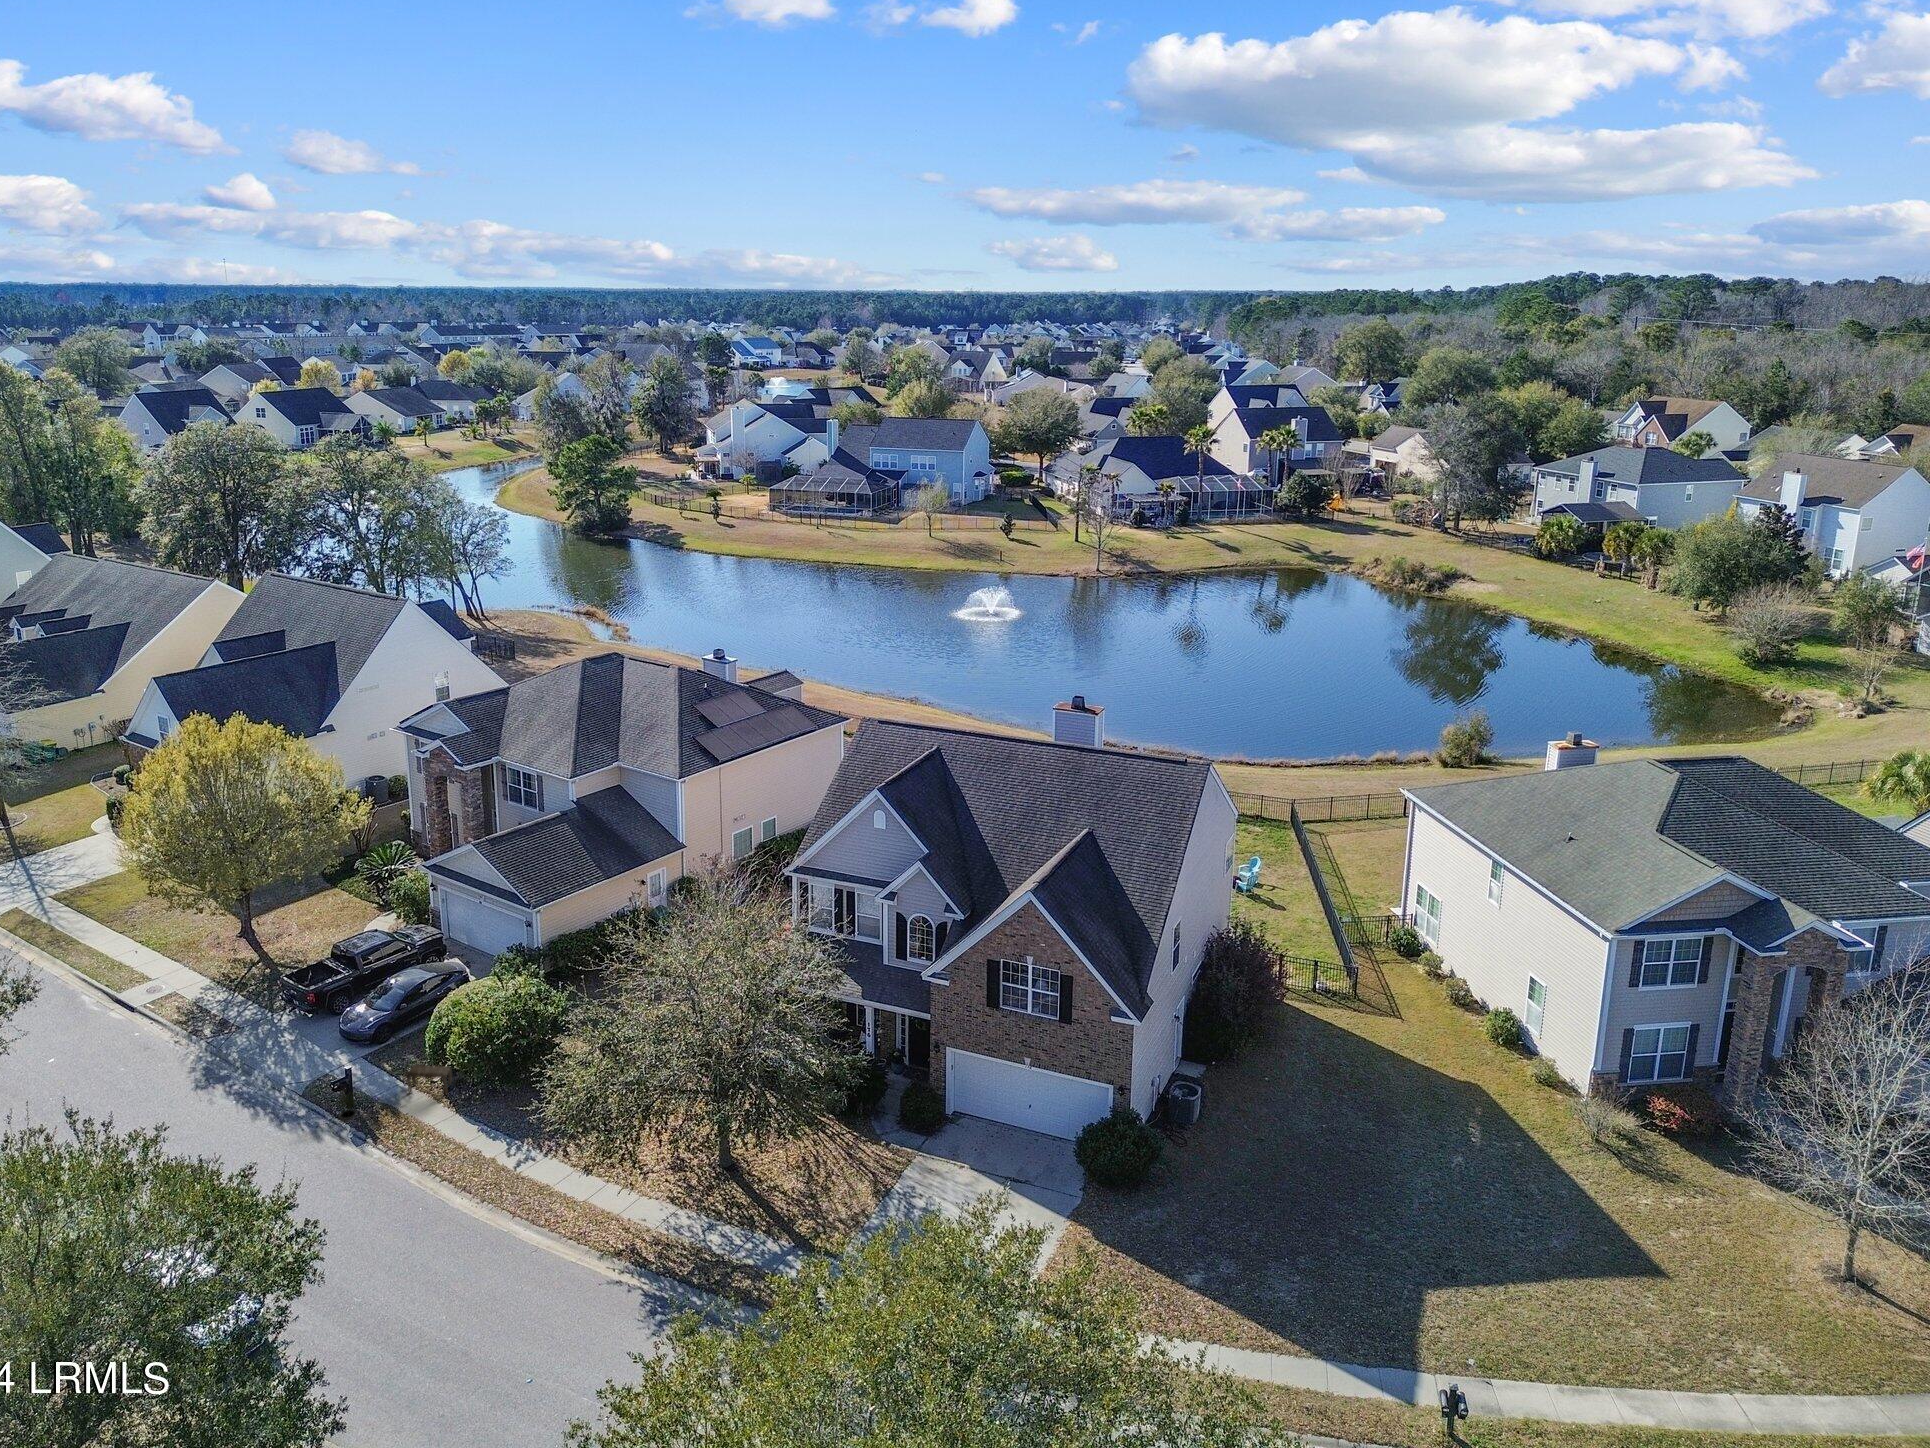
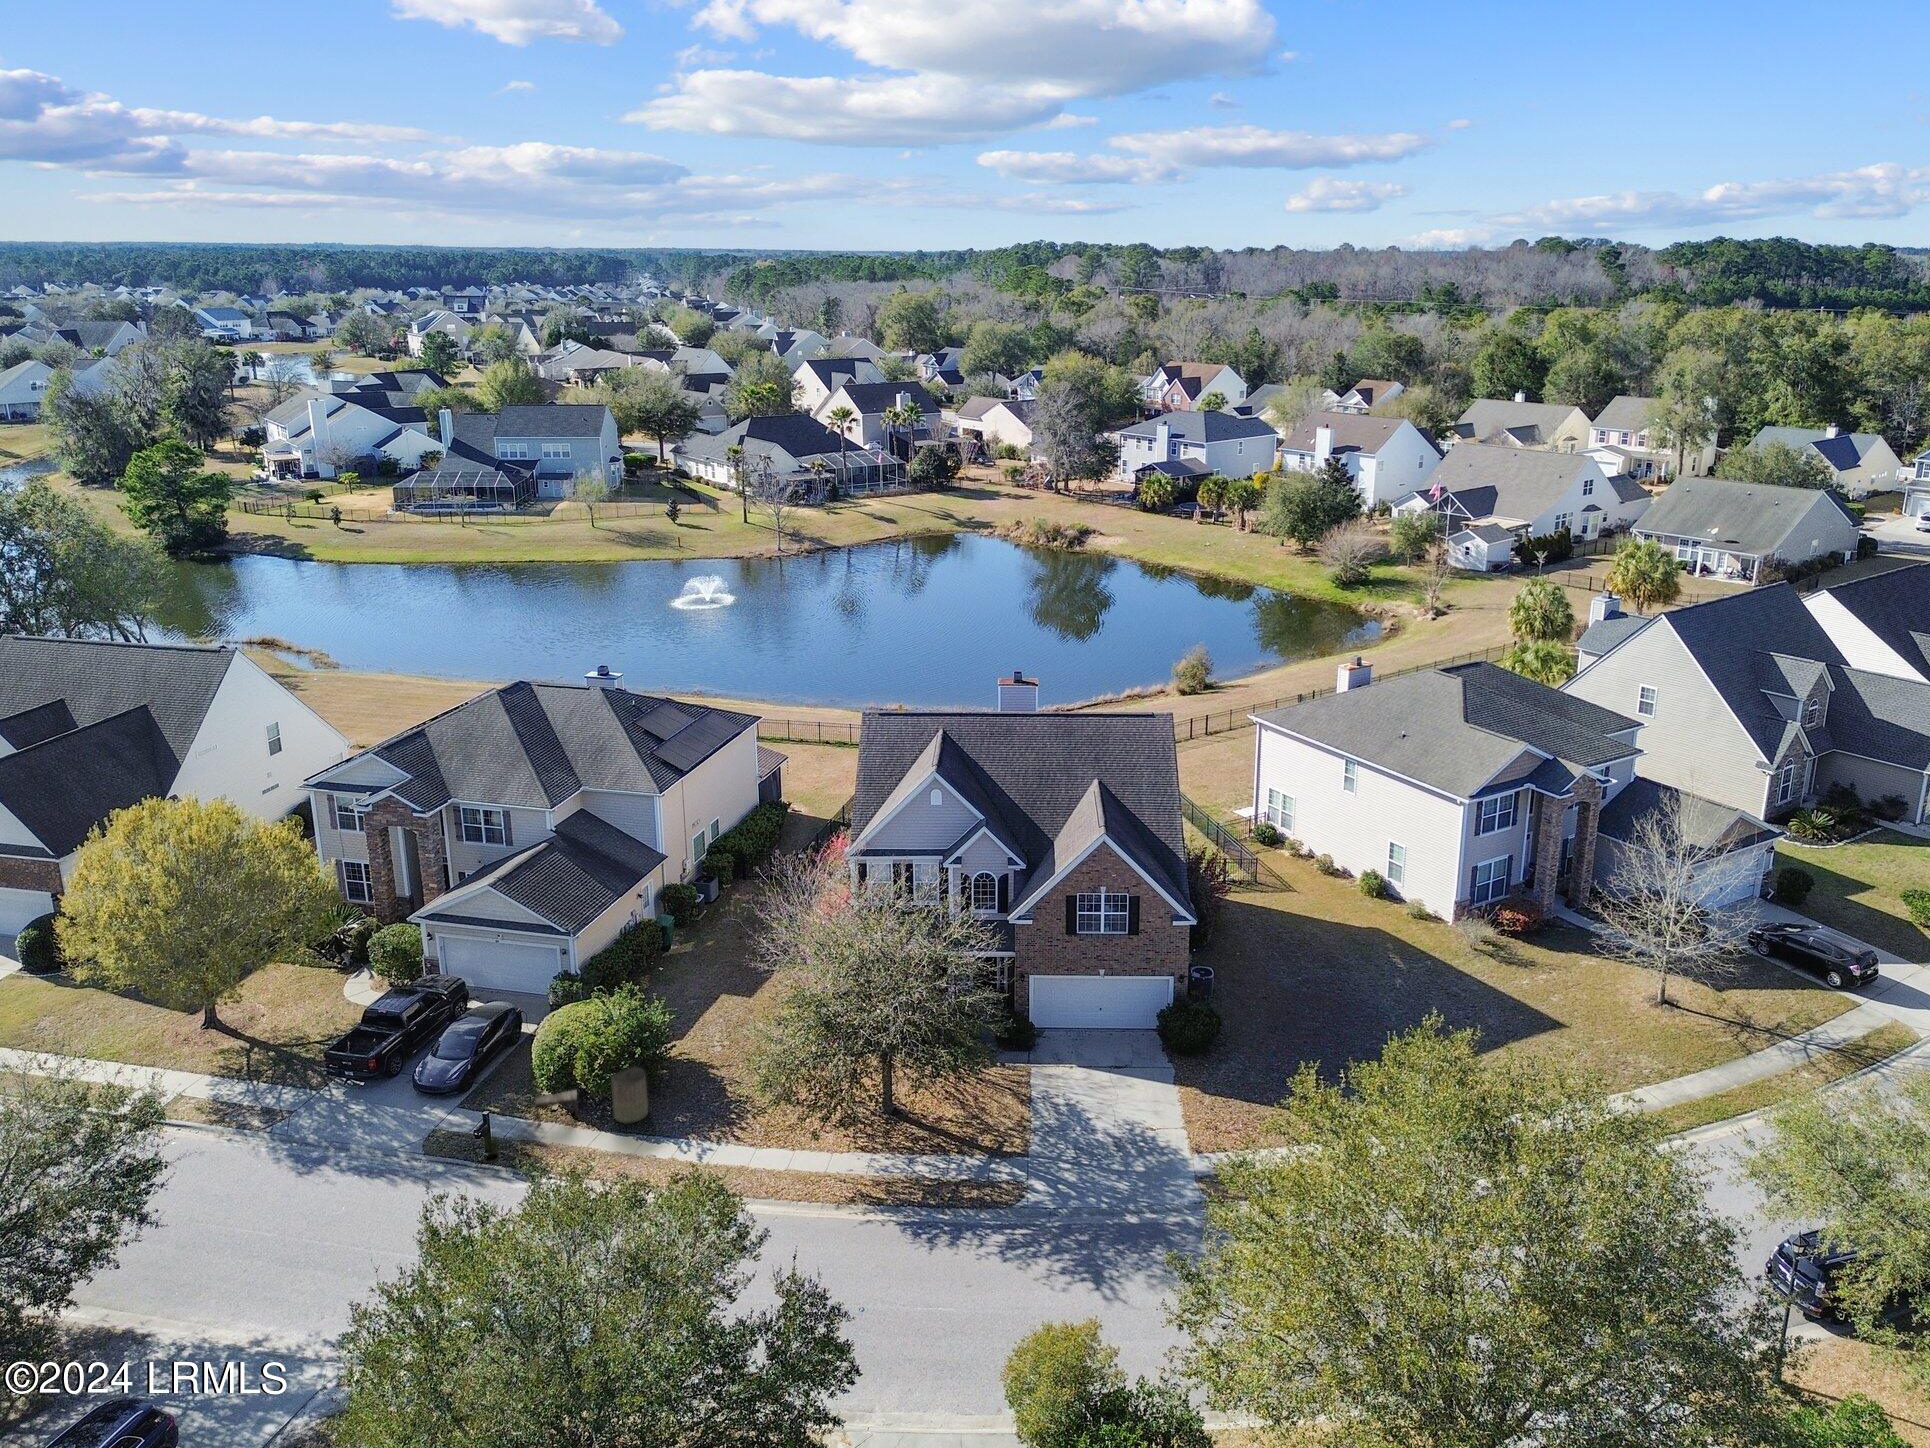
trash can: none [472,1054,510,1113] -> present [611,1067,648,1124]

